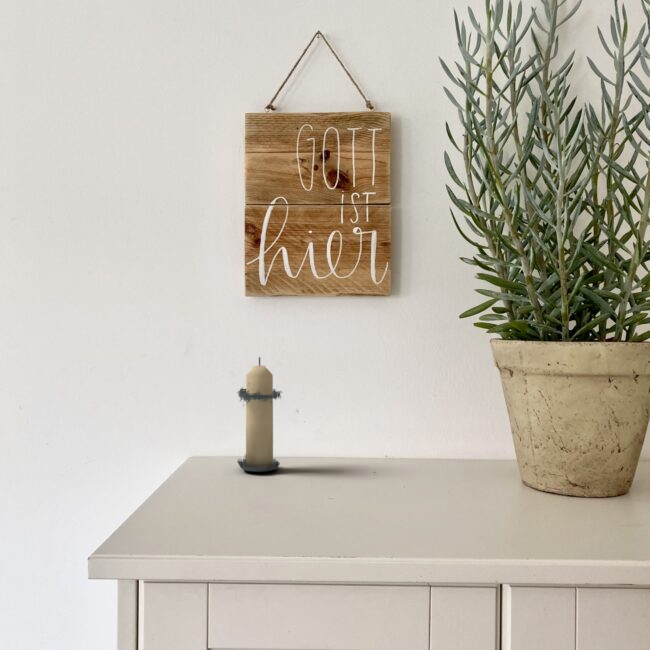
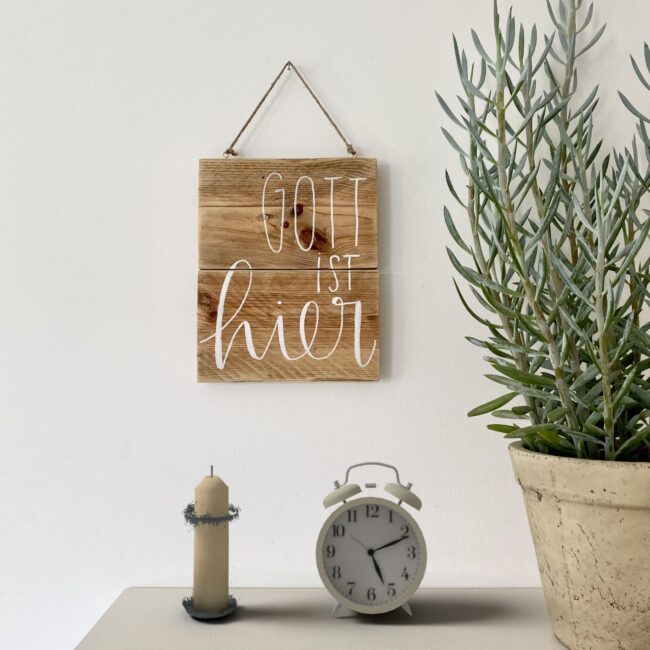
alarm clock: none [341,357,427,471] -> present [315,462,427,615]

